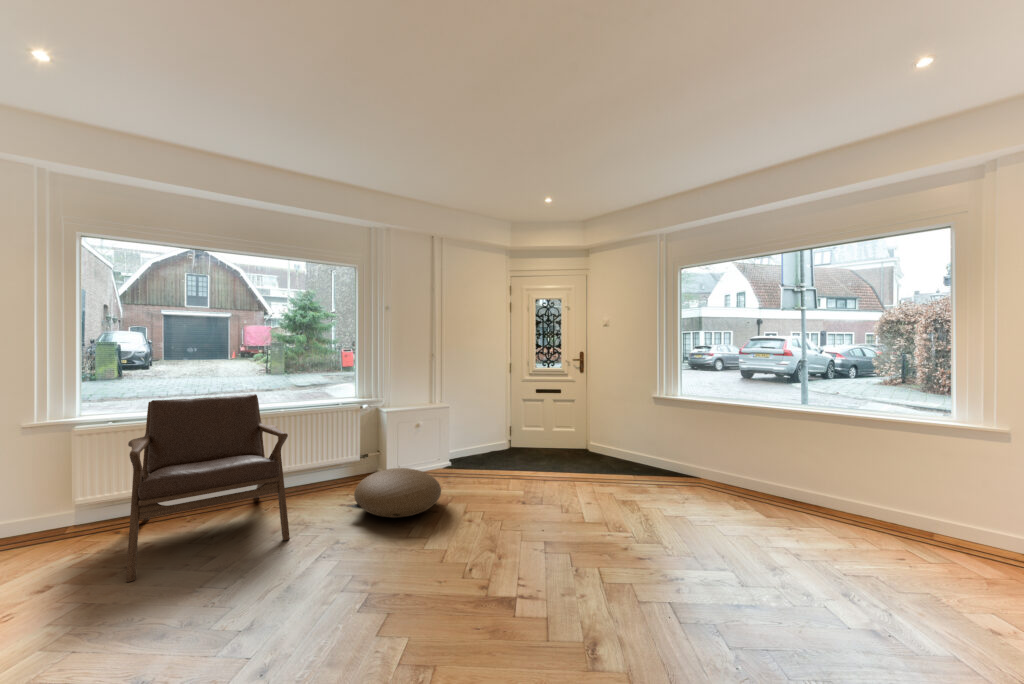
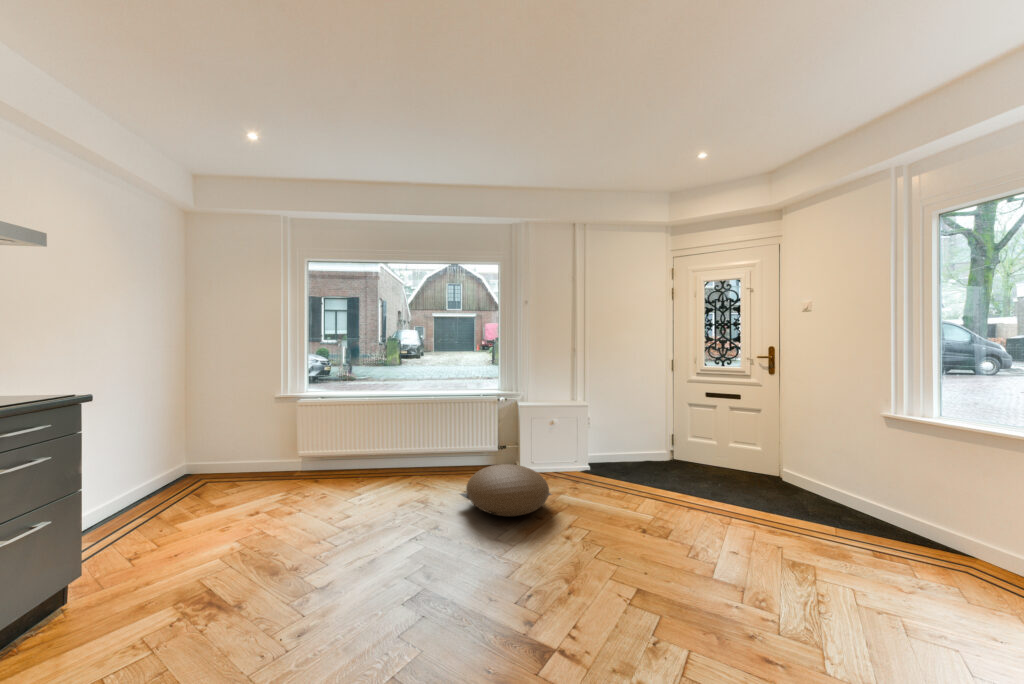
lounge chair: present [126,394,290,582] -> none [291,383,418,521]

